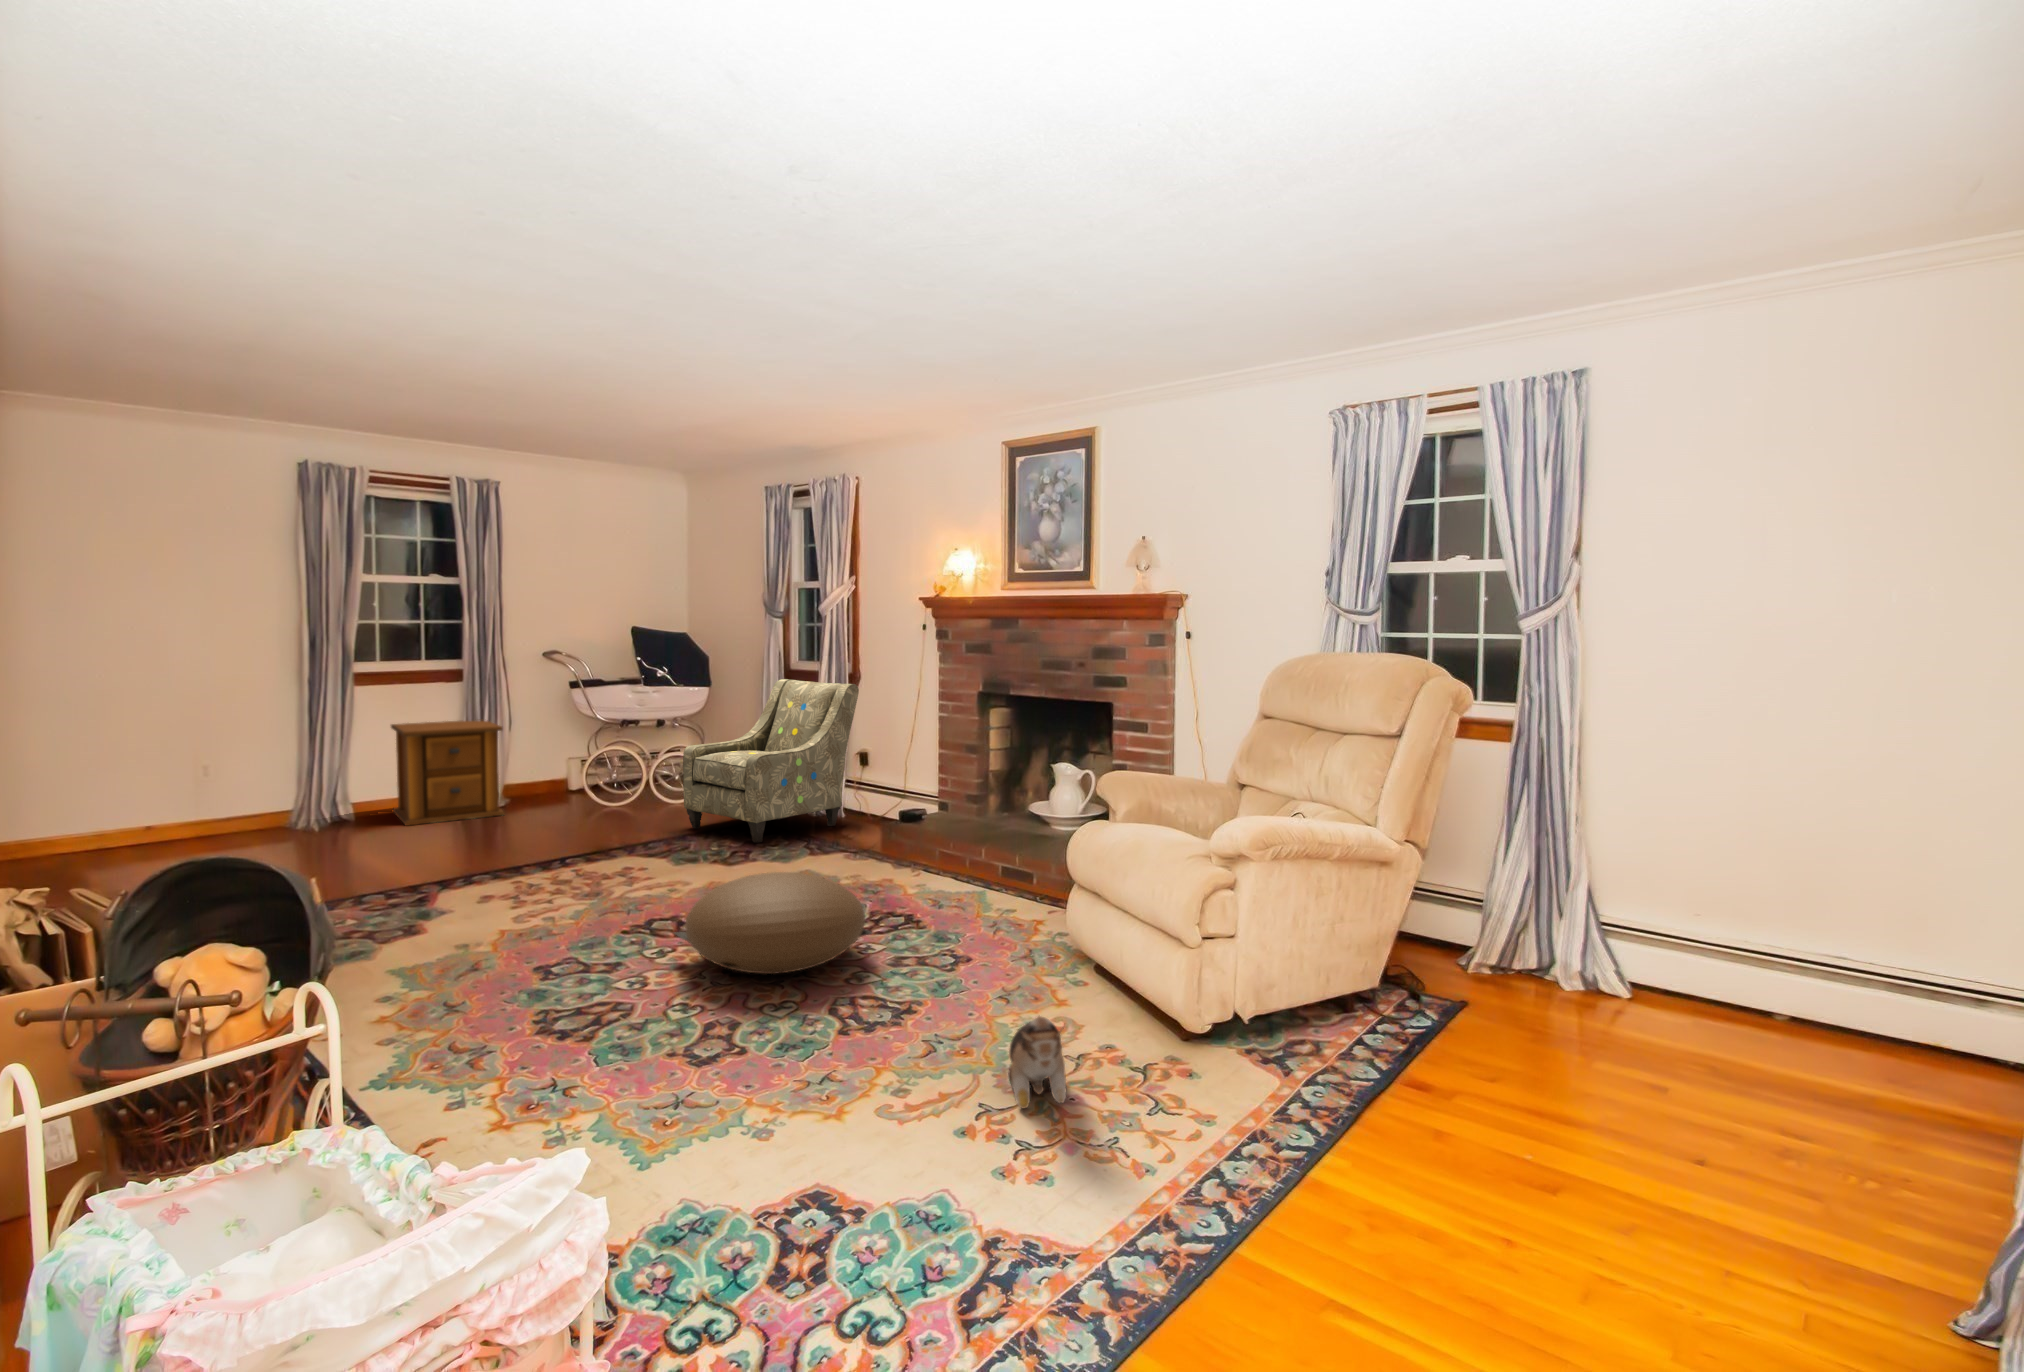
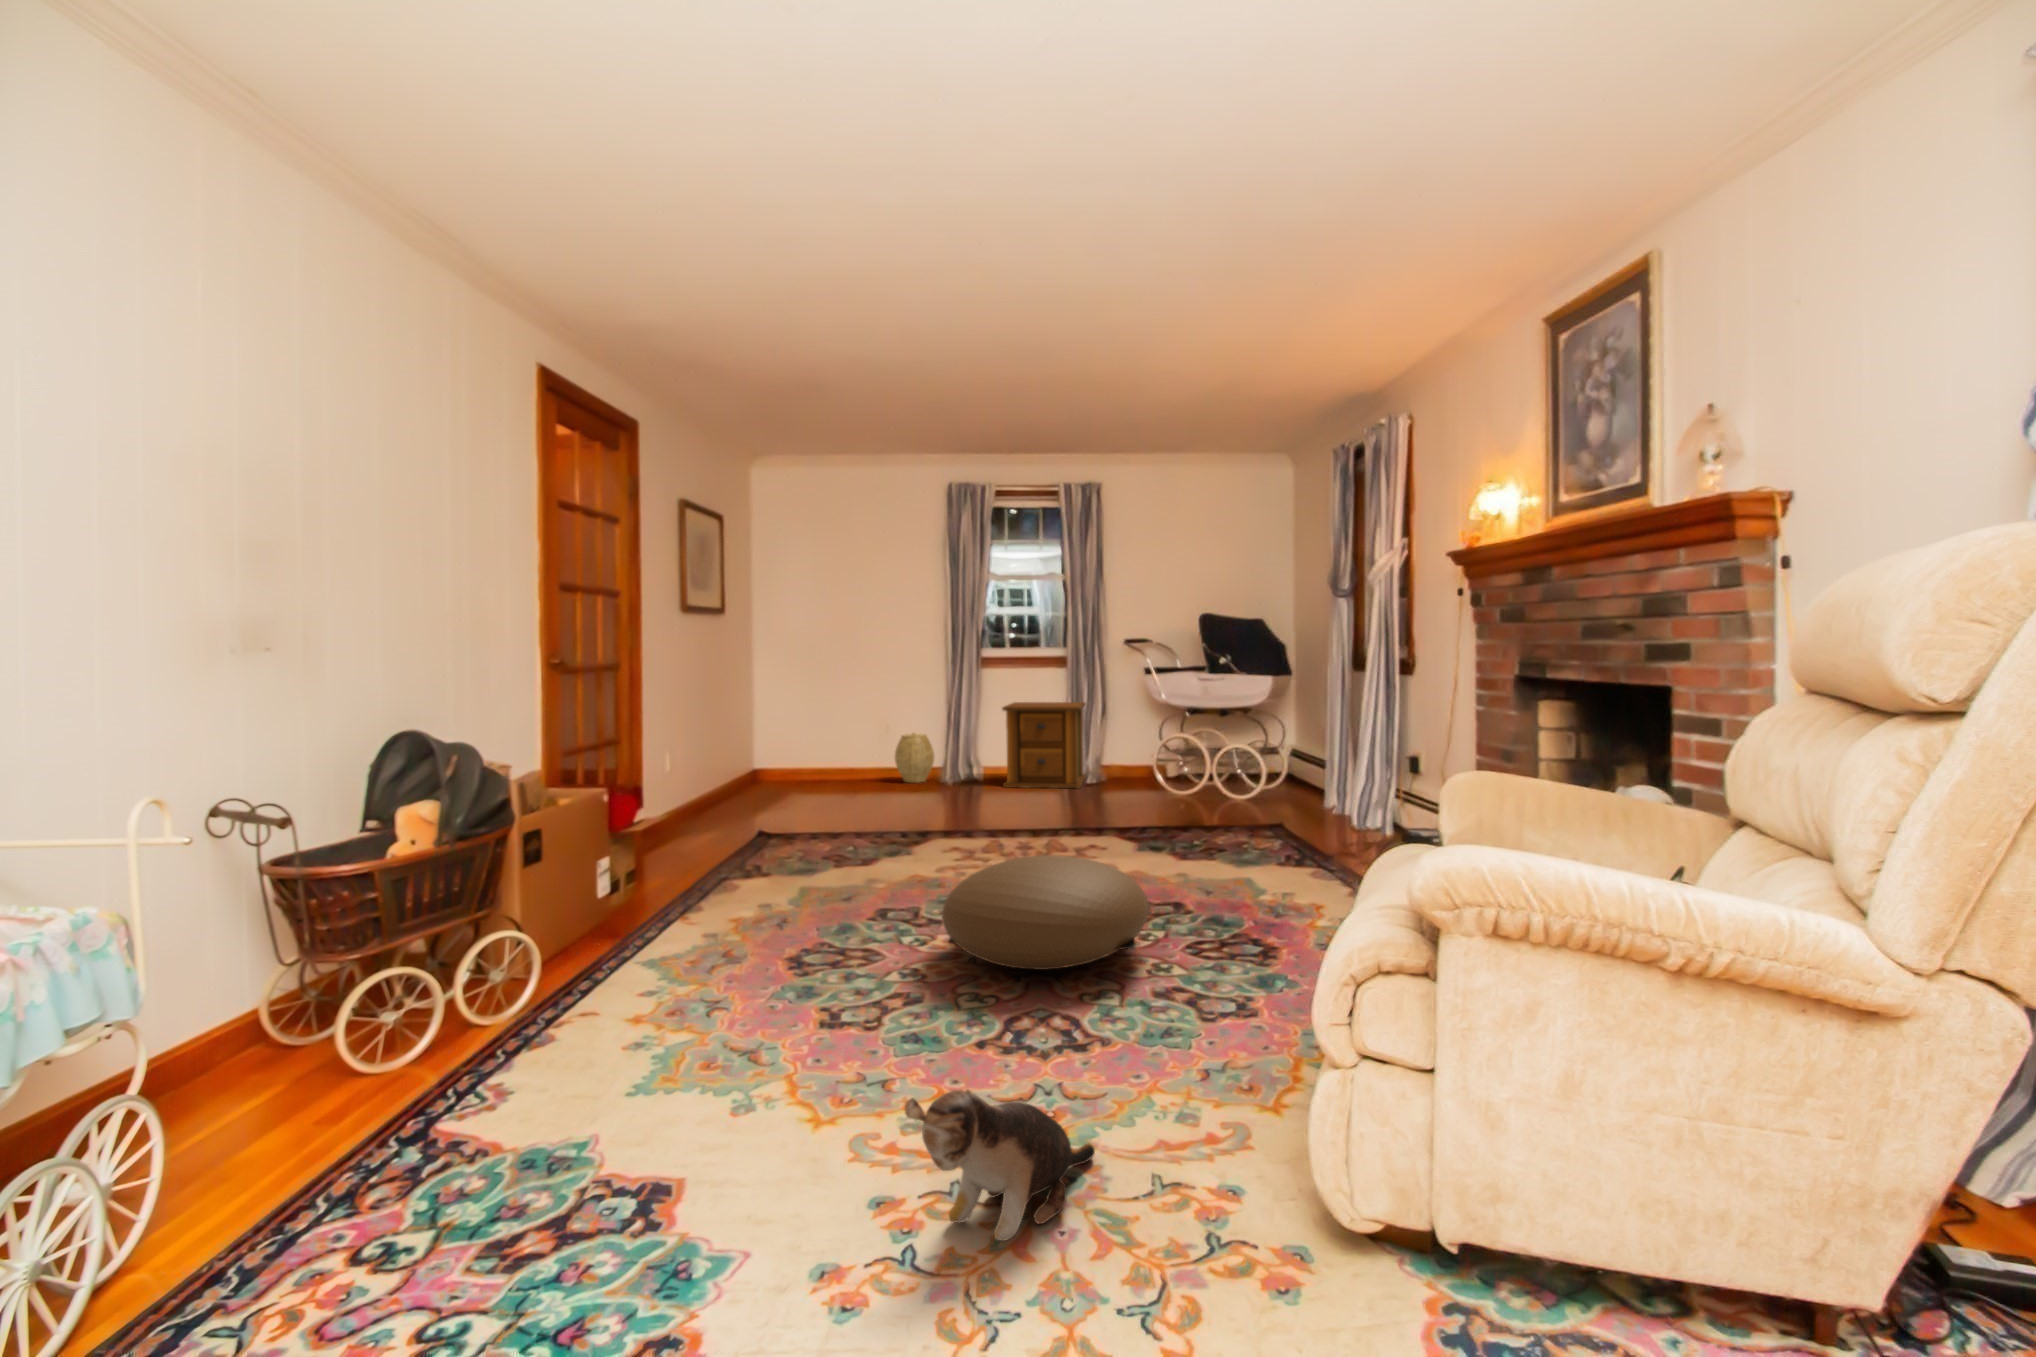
armchair: present [683,679,859,843] -> none [1197,666,1391,842]
woven basket: none [224,772,288,837] -> present [895,733,934,783]

